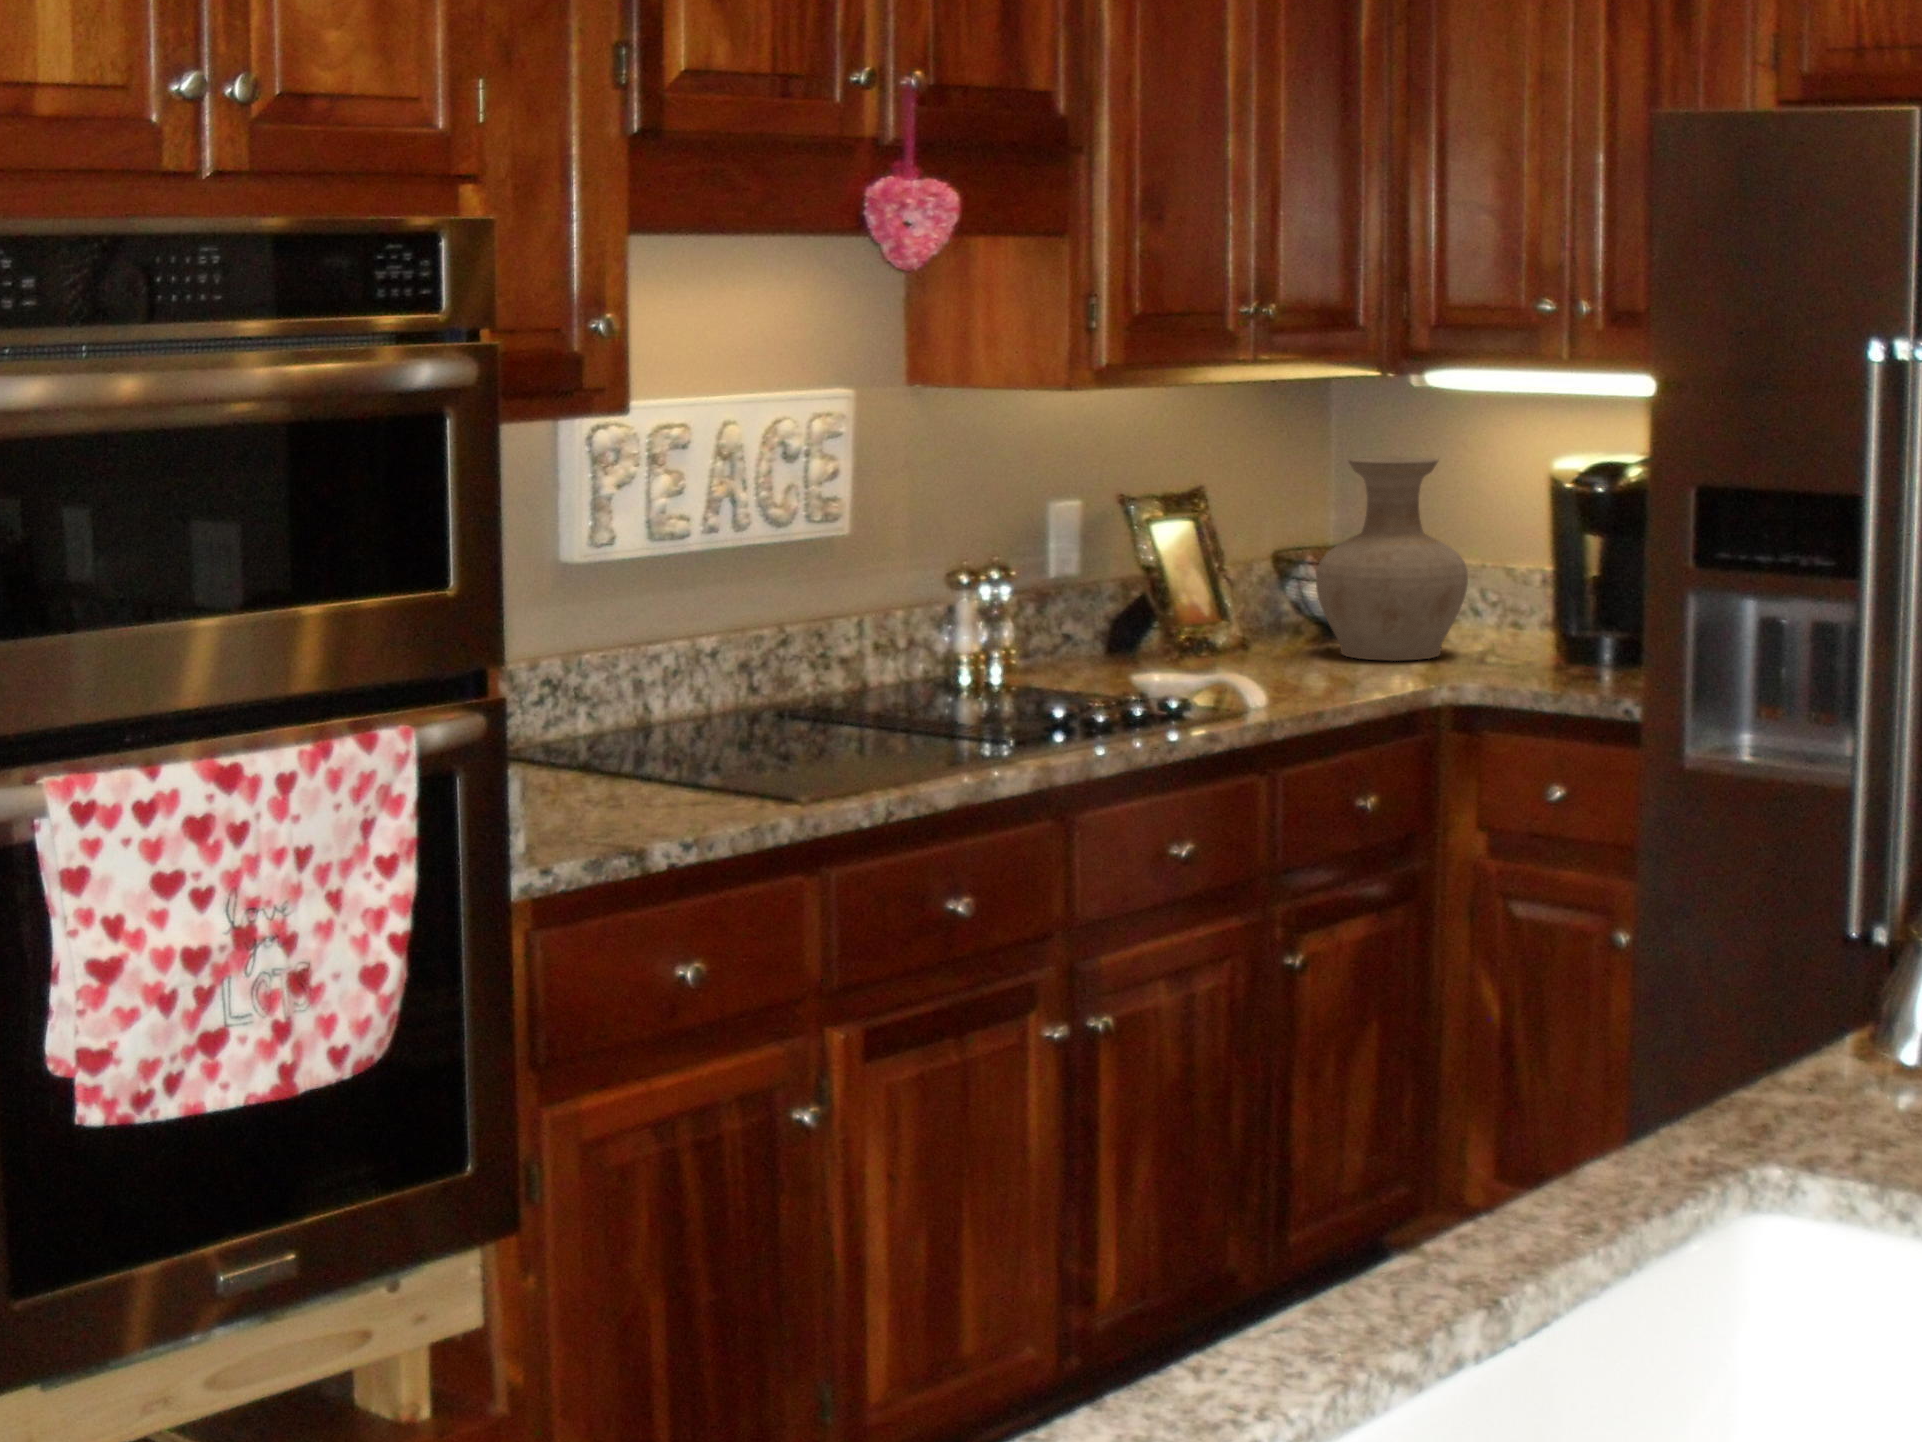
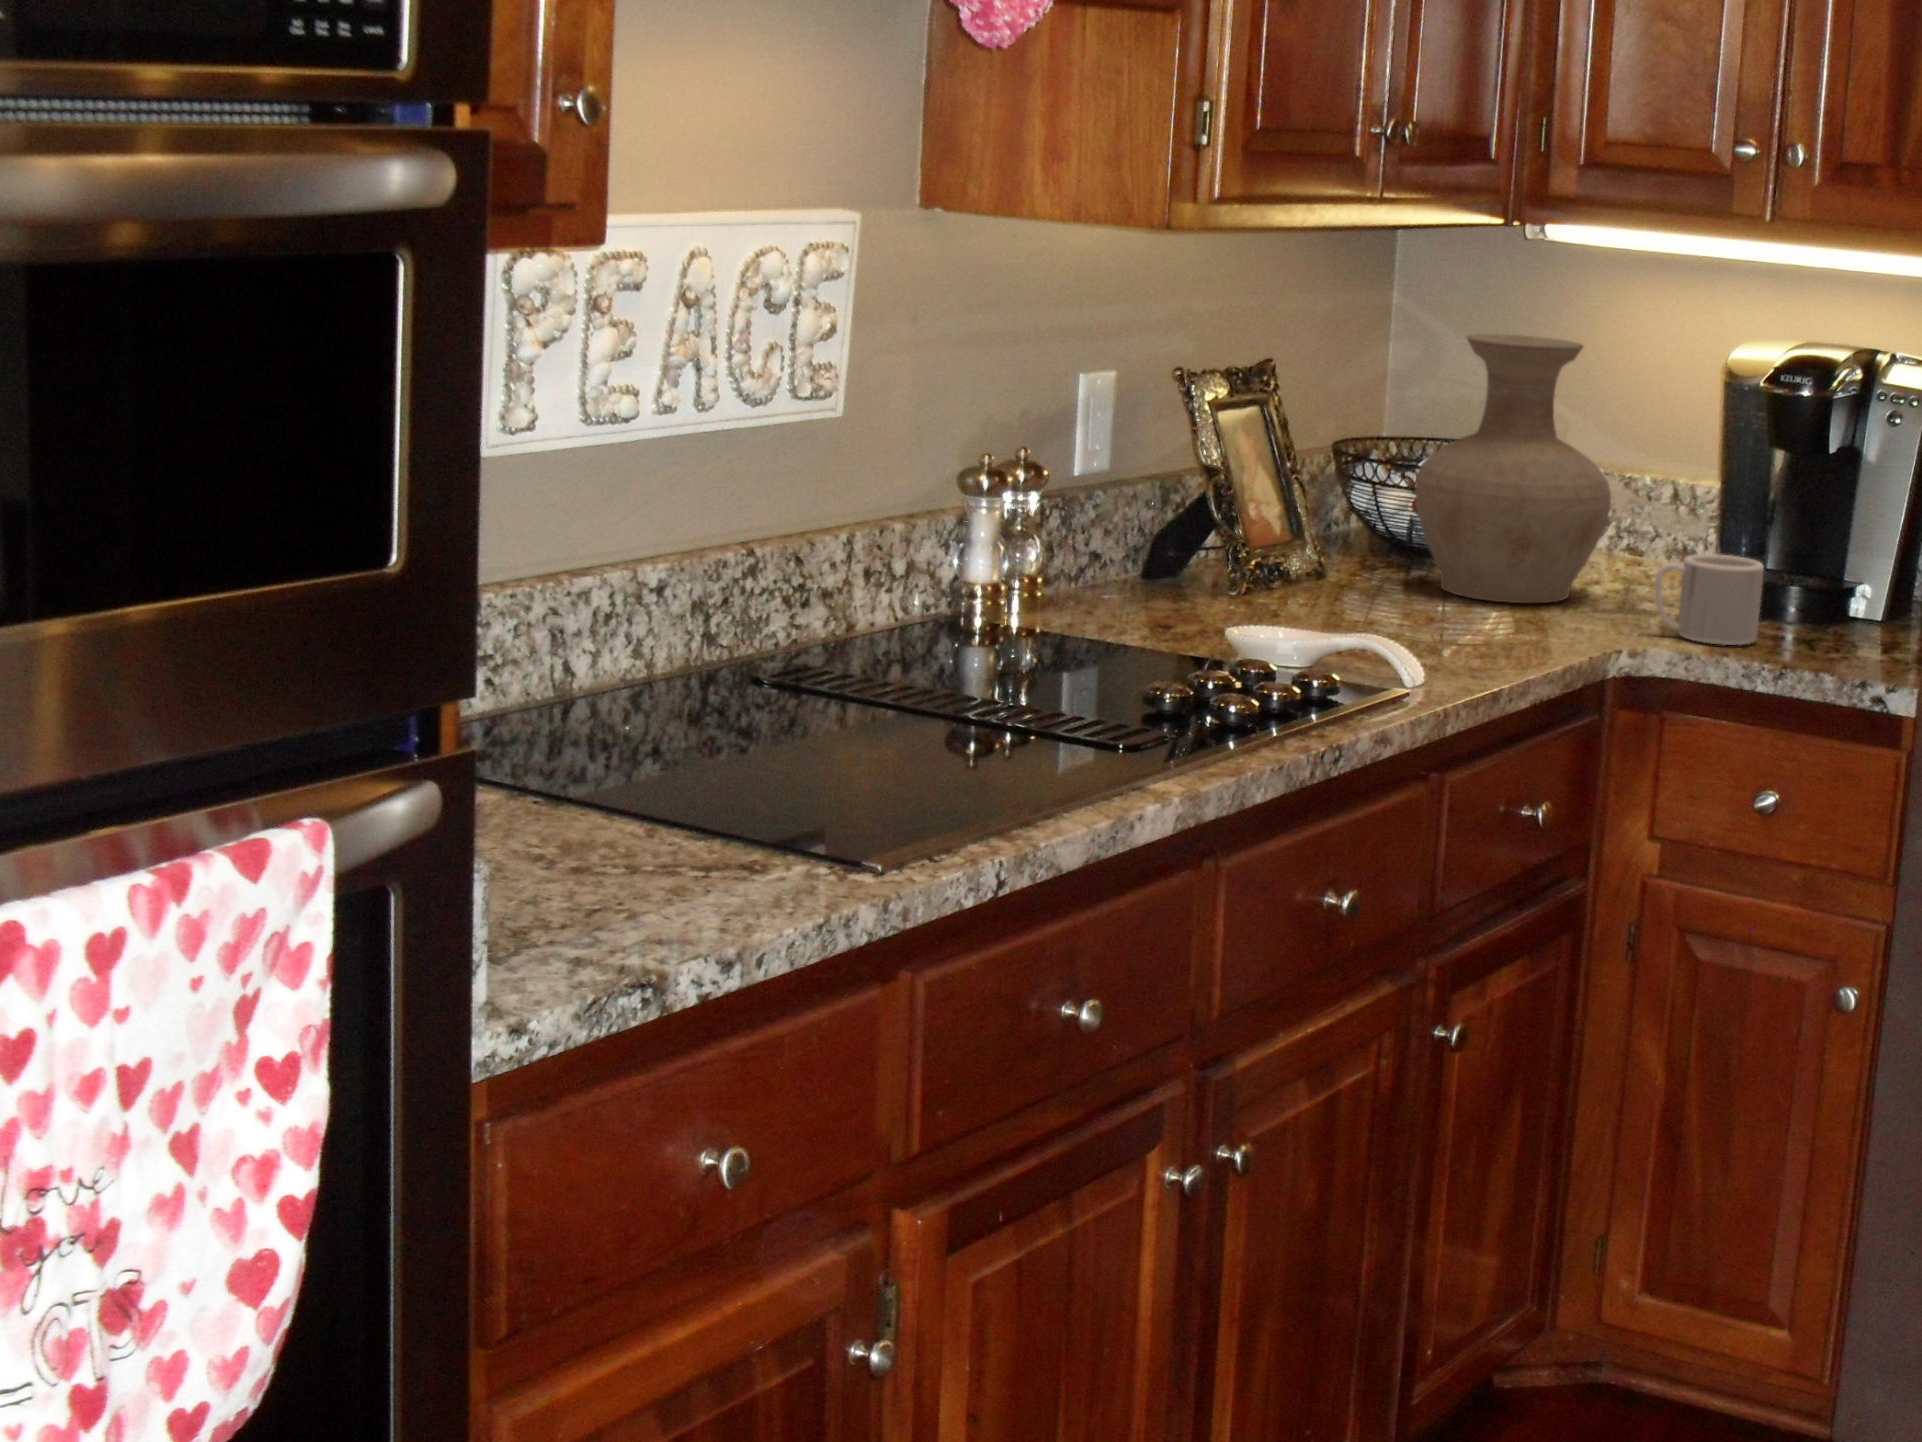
mug: none [1482,613,1566,680] -> present [1655,554,1764,645]

